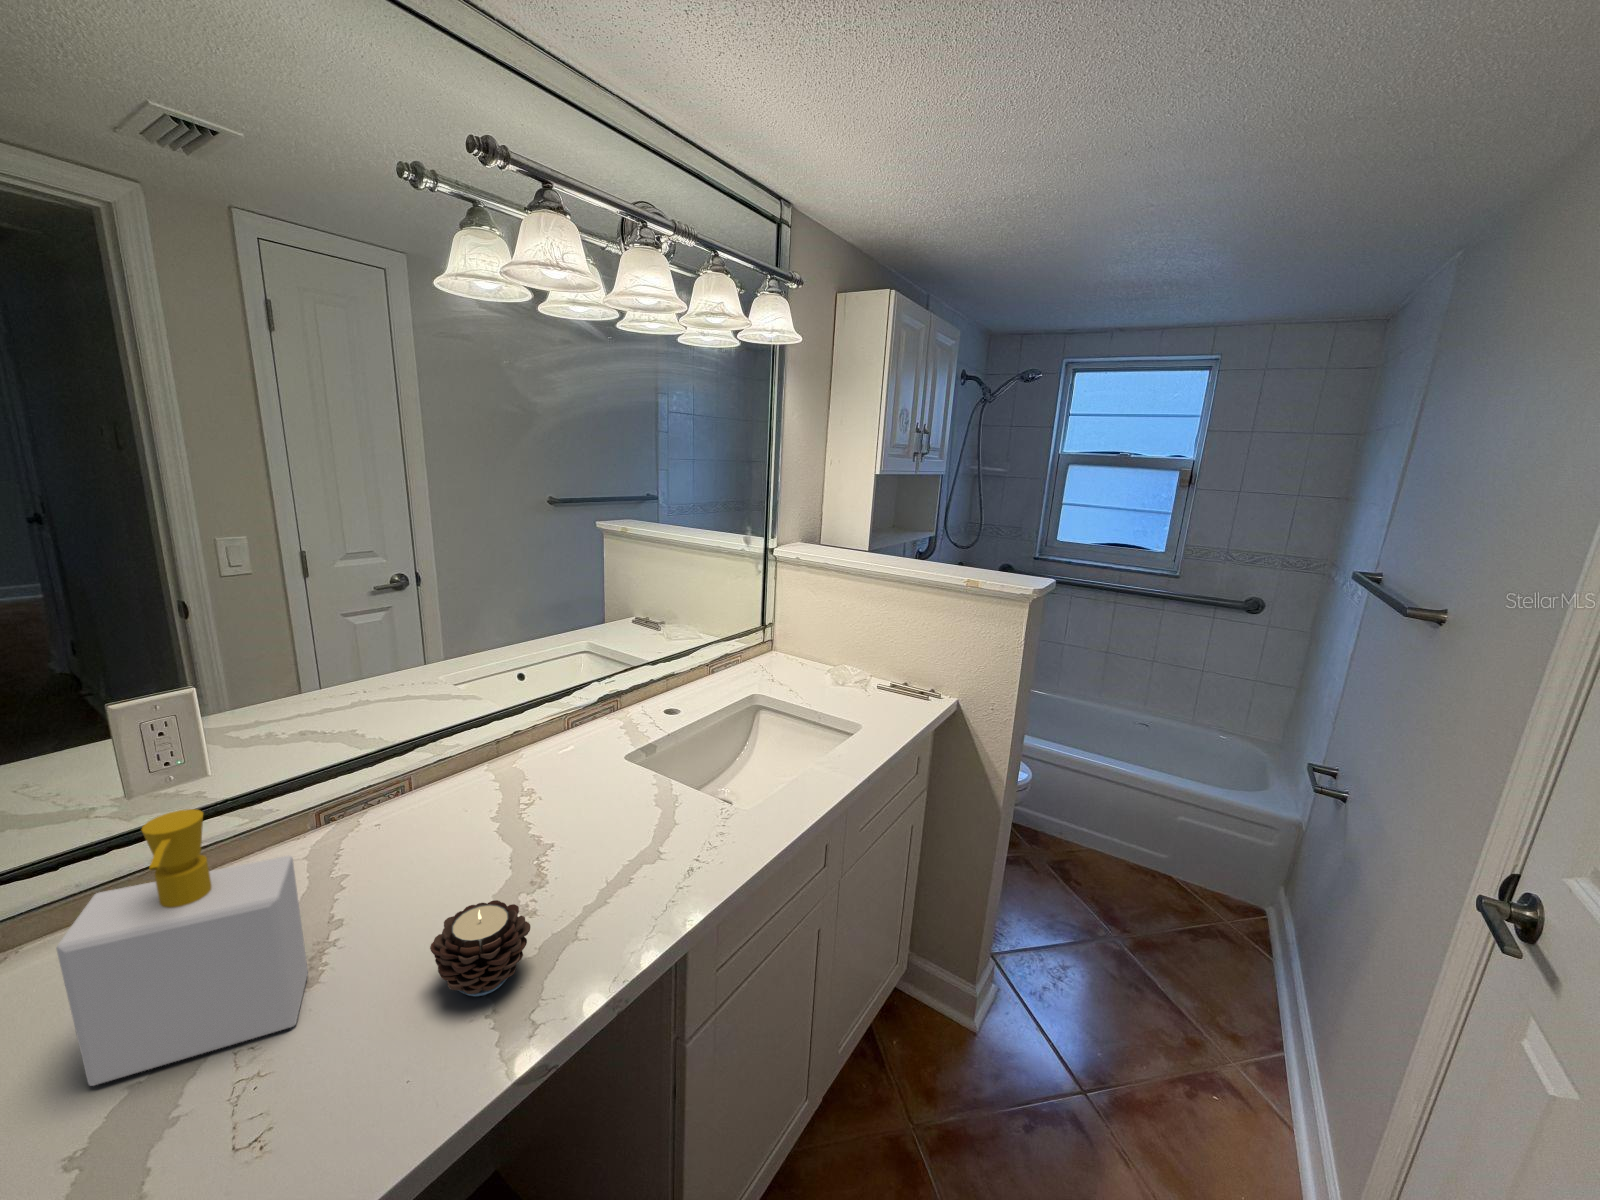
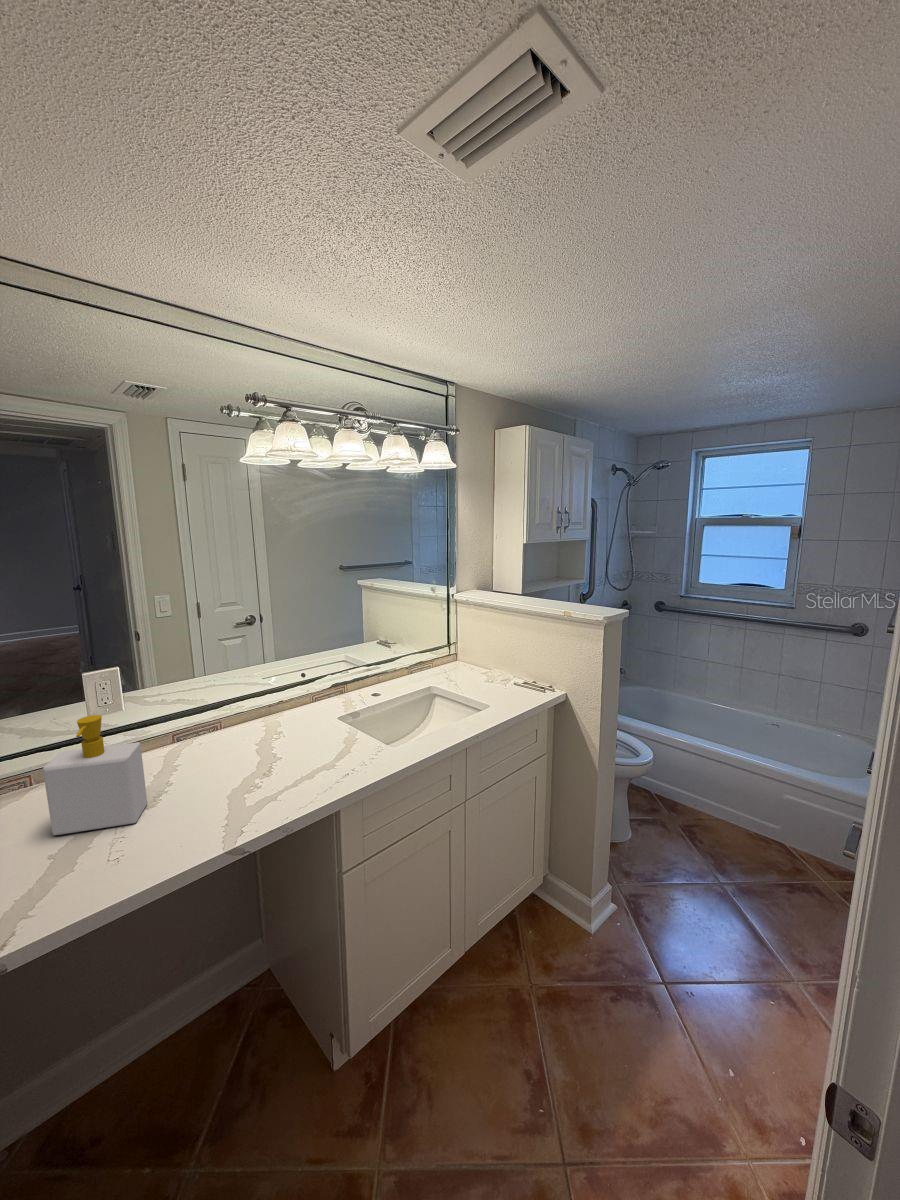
candle: present [430,900,531,996] -> none [195,774,244,819]

